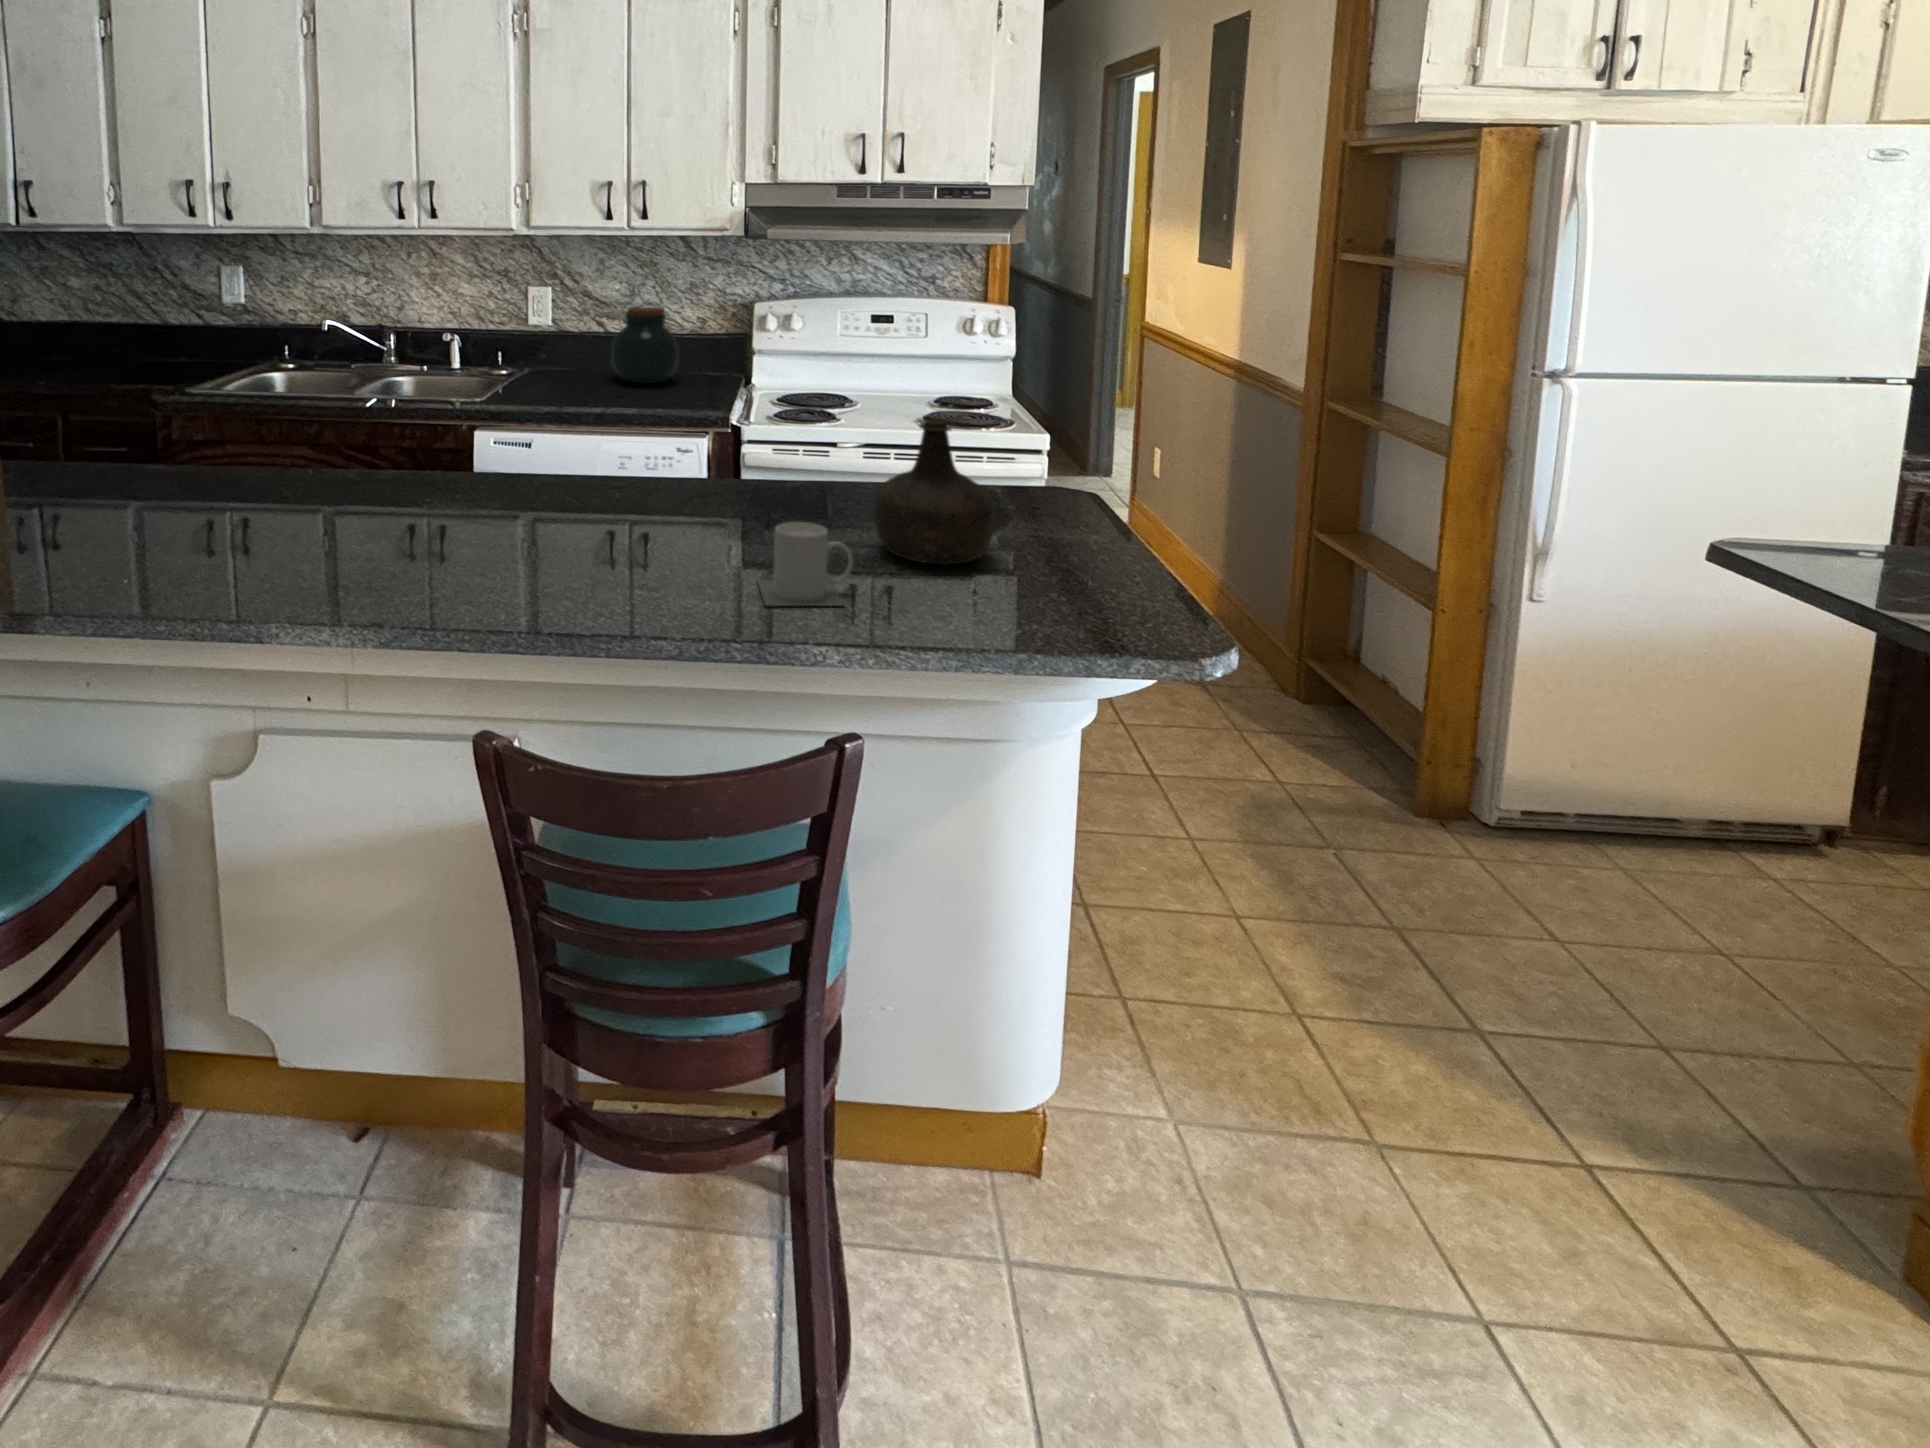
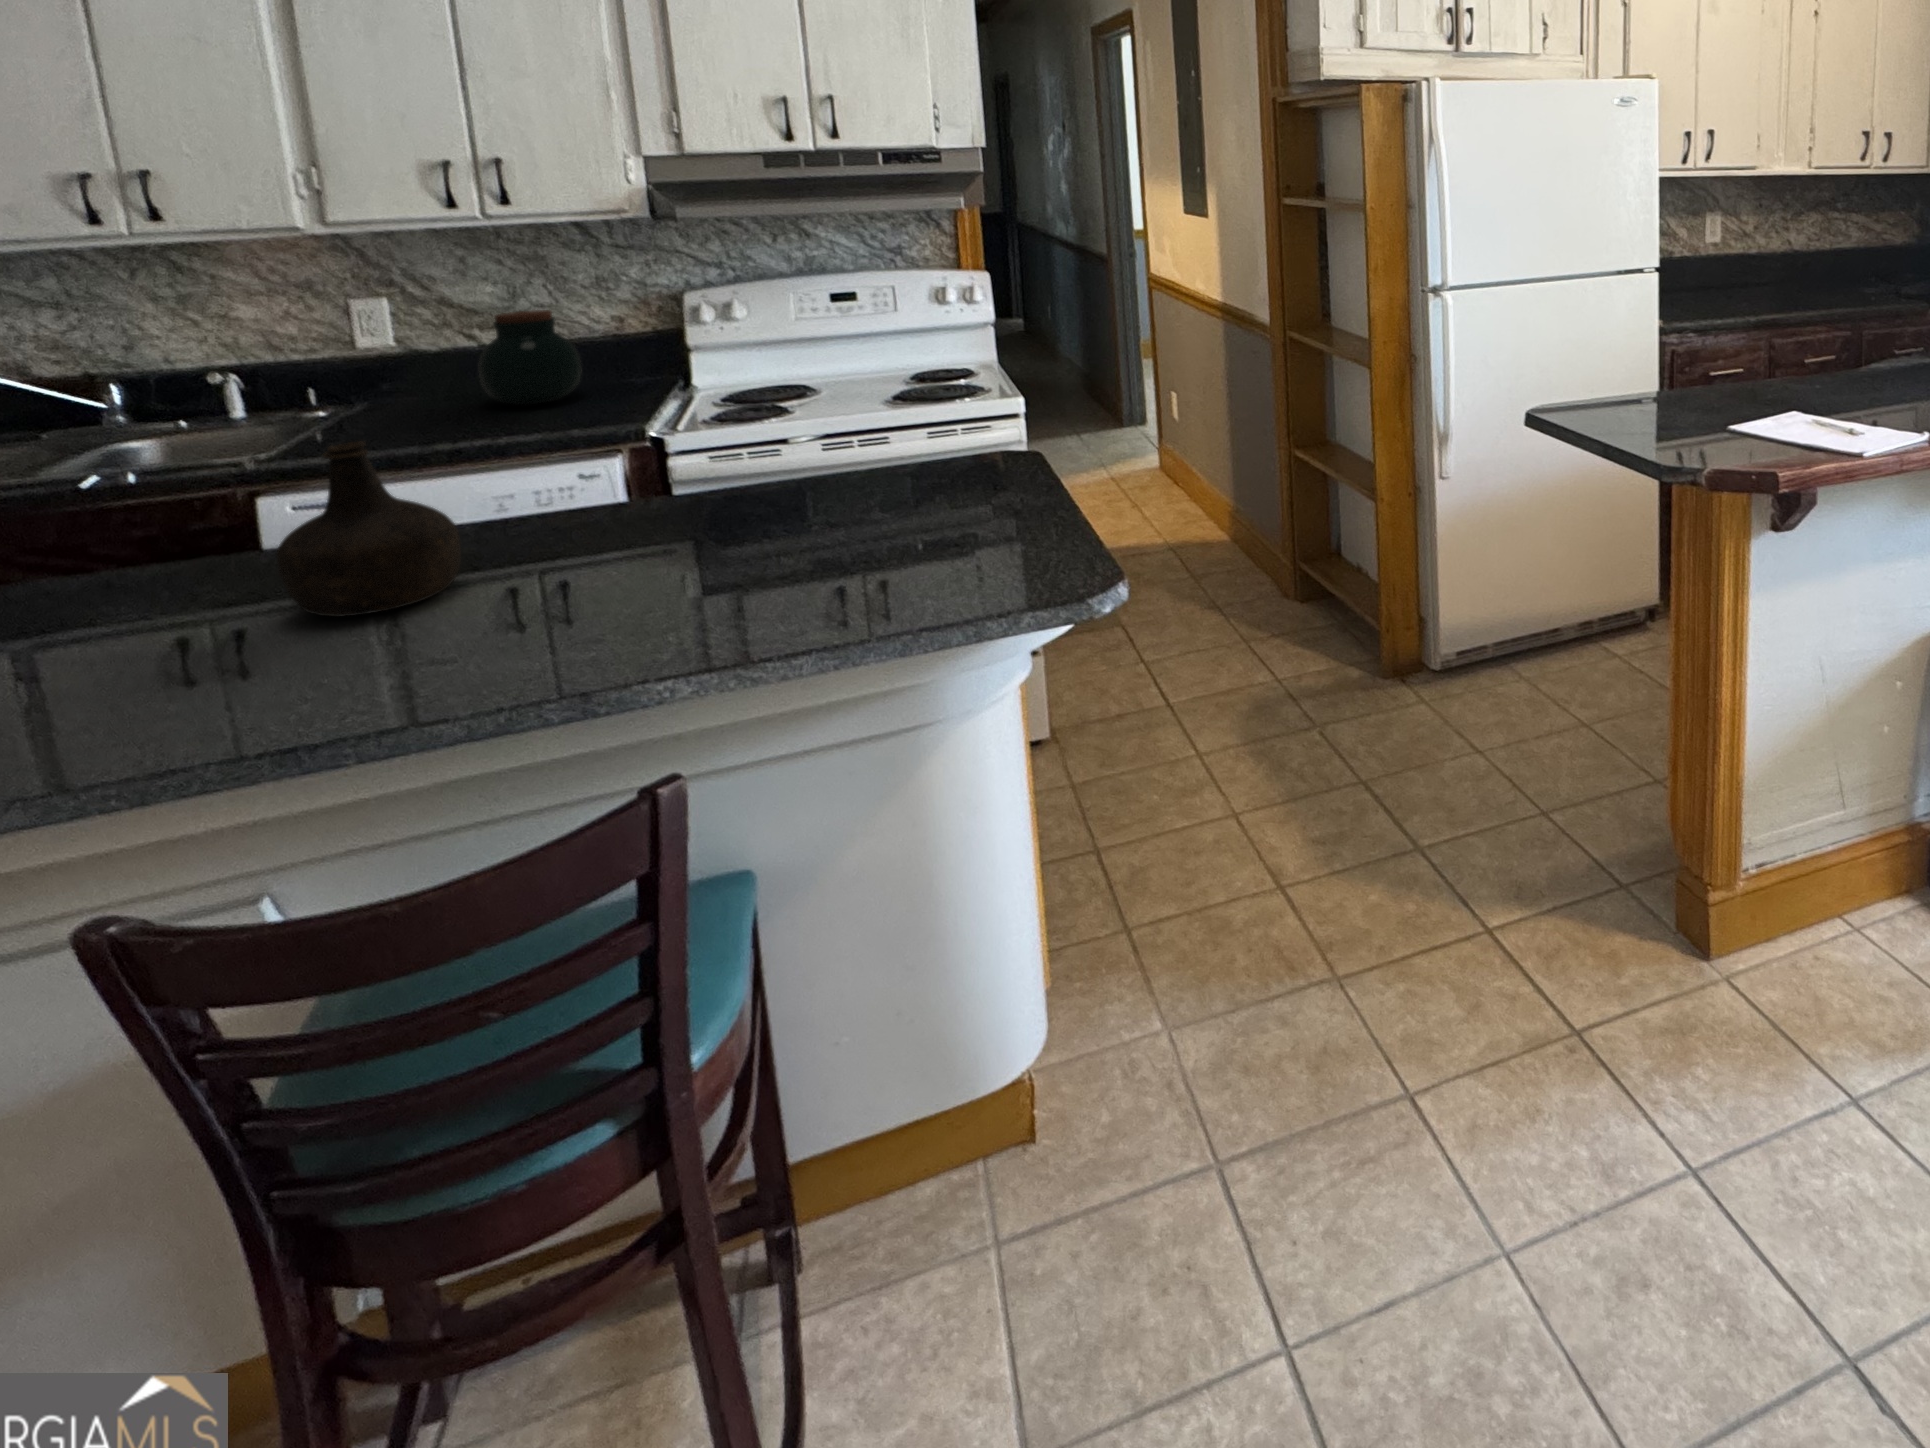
bottle: present [874,418,995,564] -> present [277,441,461,617]
mug: present [758,522,853,606] -> none [601,544,720,652]

